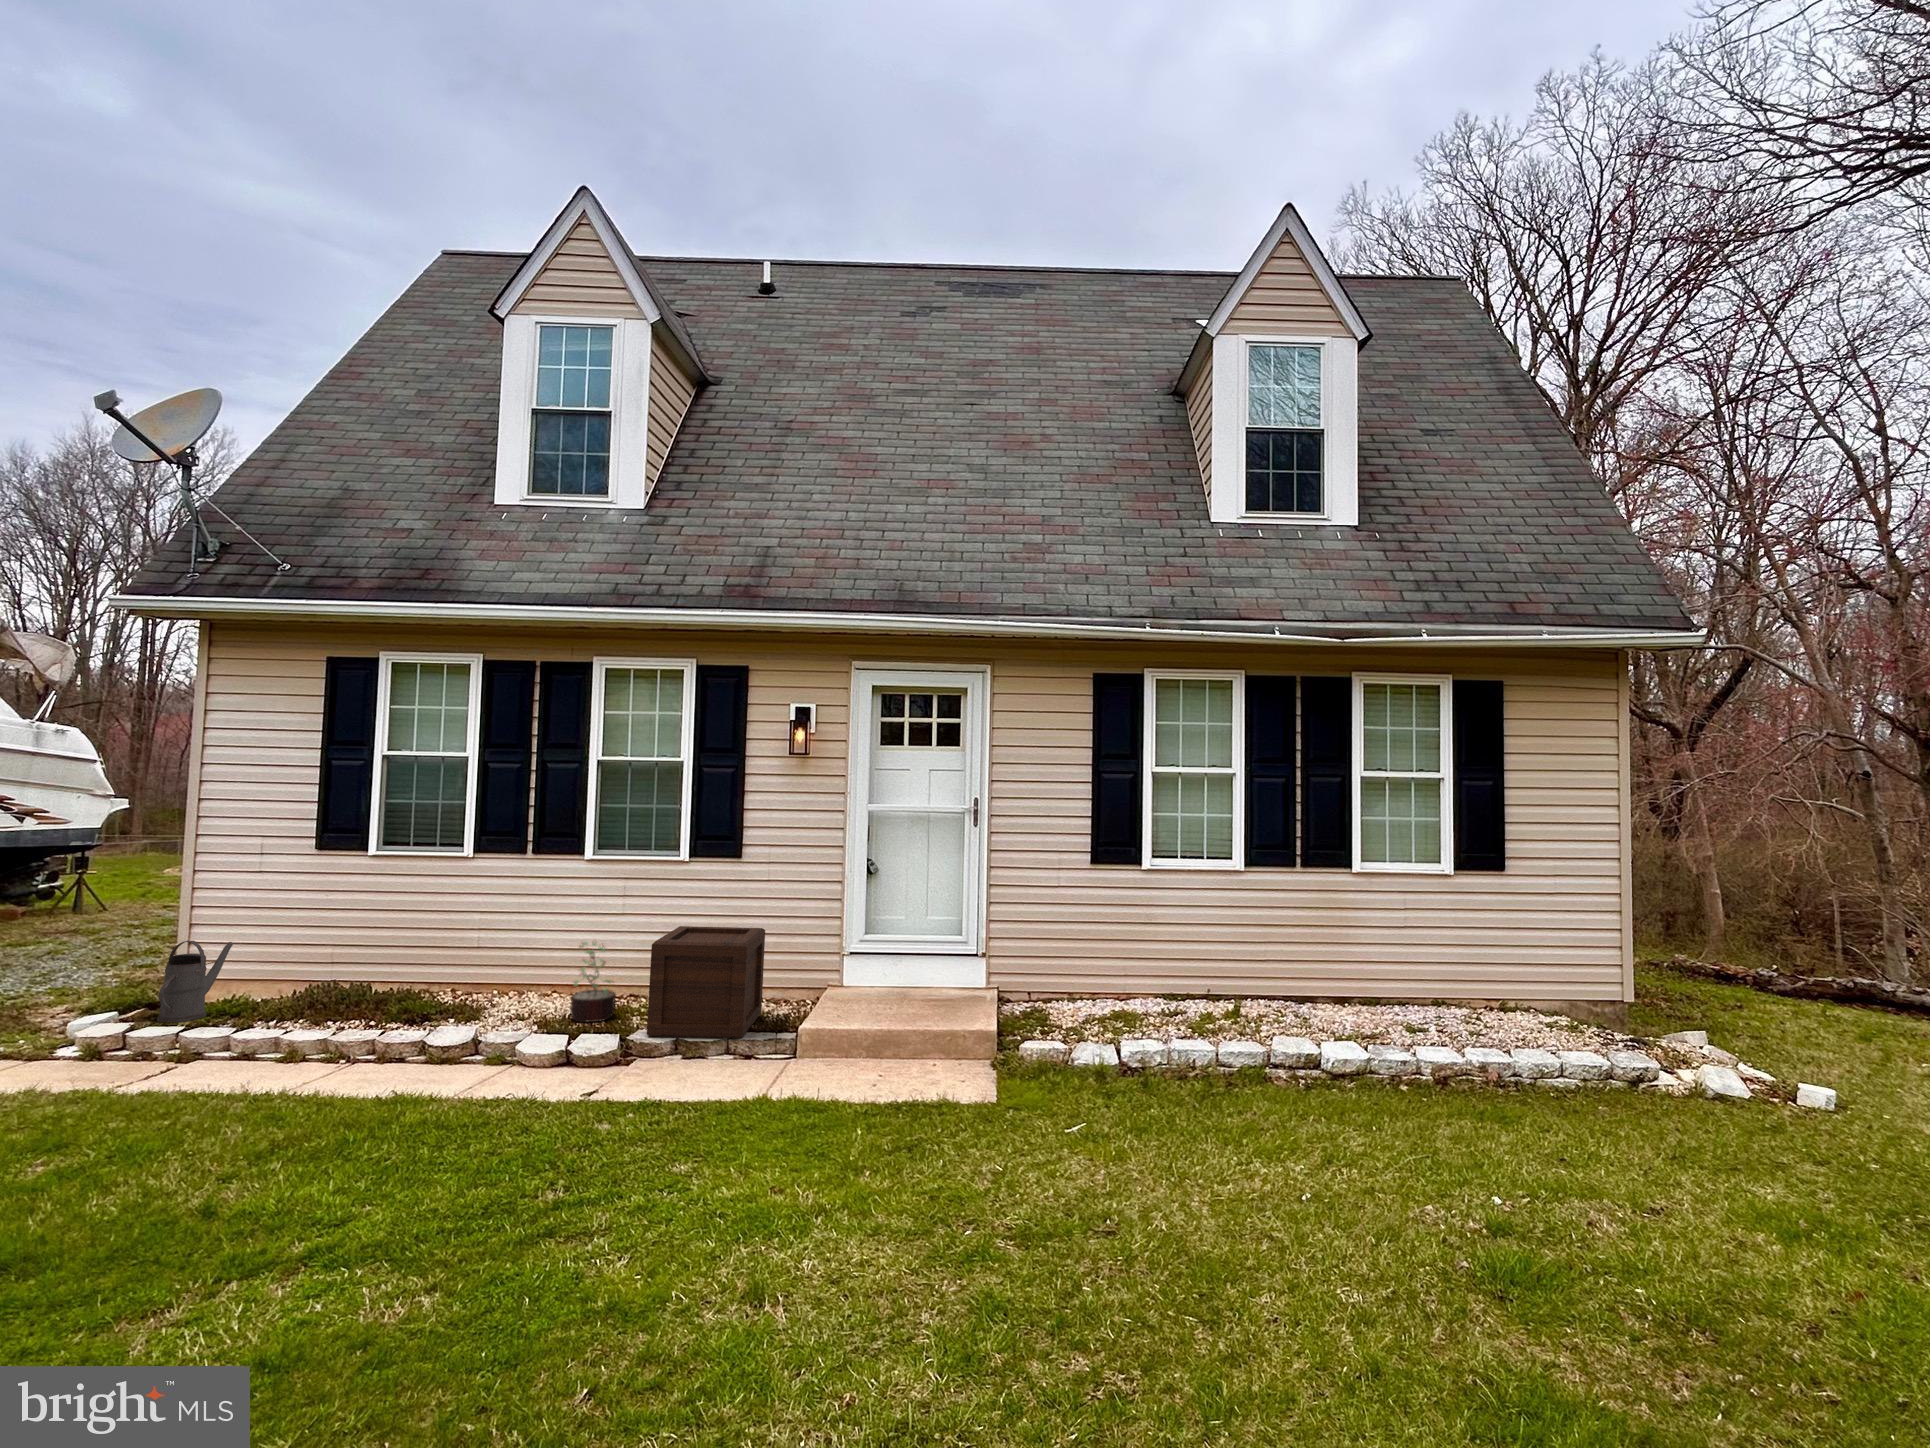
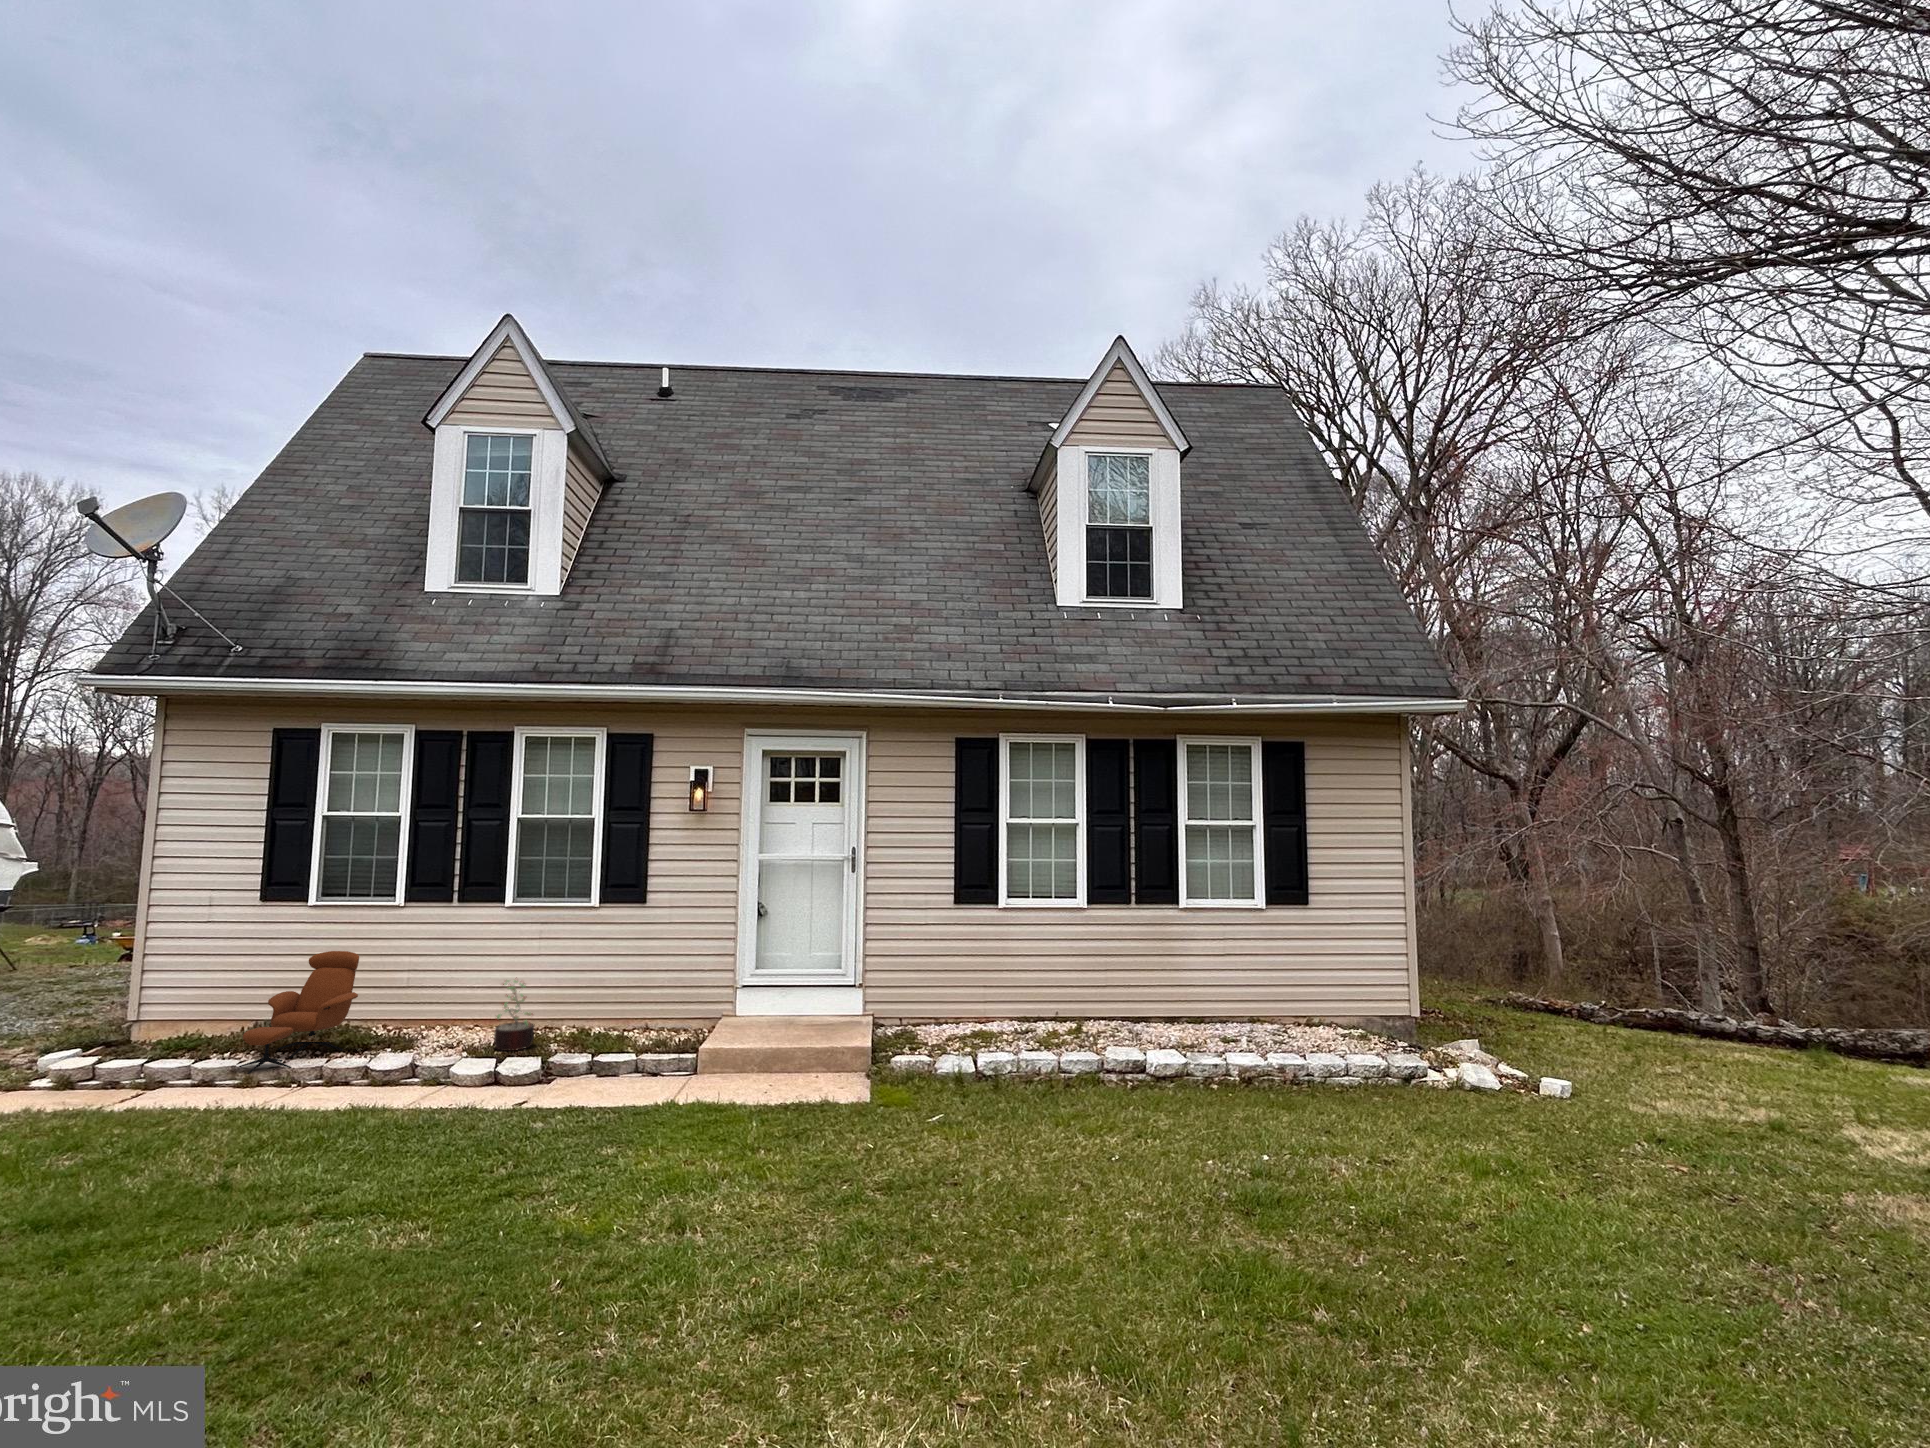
lounge chair: none [286,907,422,1045] -> present [239,951,359,1074]
wooden crate: present [647,926,765,1039] -> none [563,964,669,1061]
watering can: present [157,941,233,1023] -> none [117,984,184,1058]

